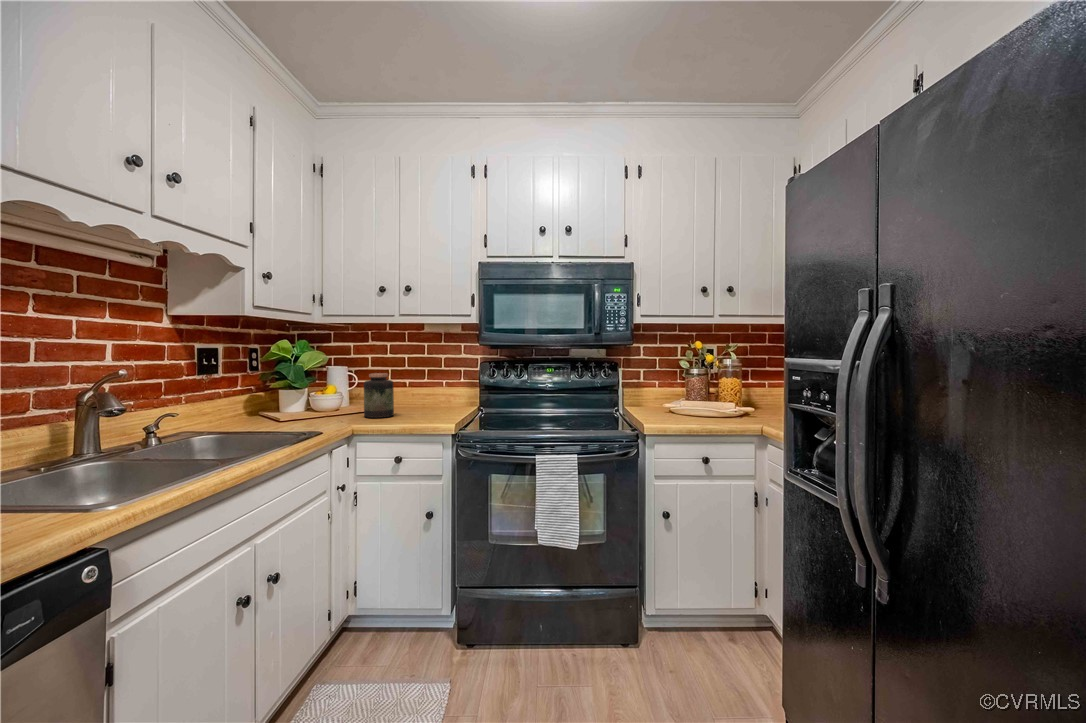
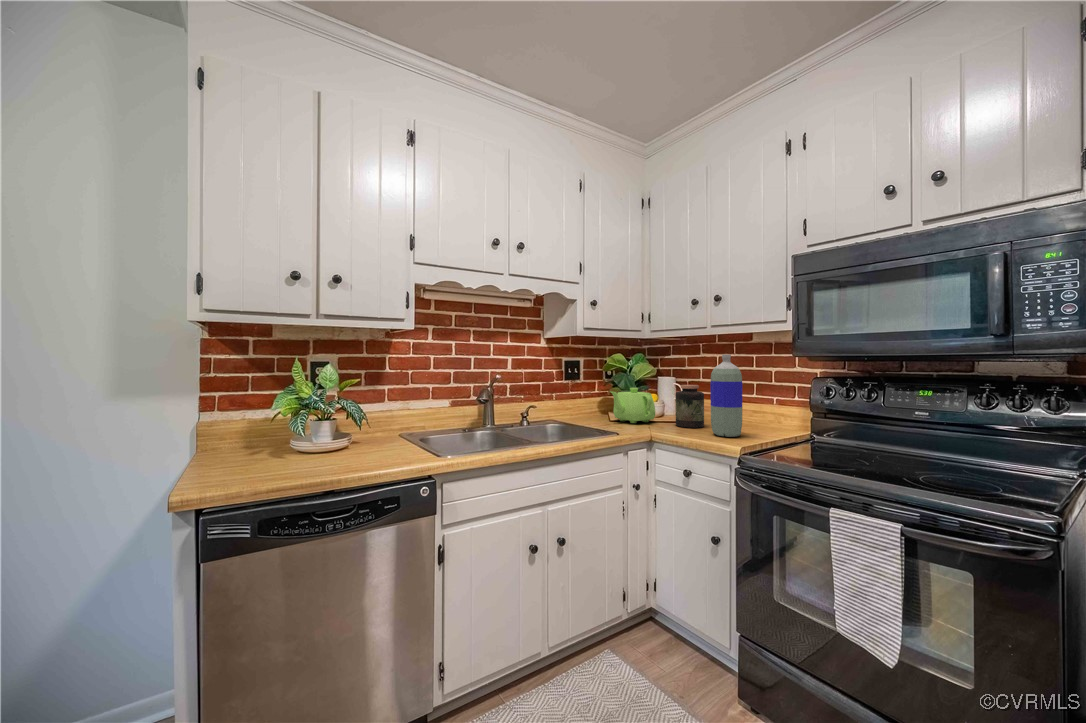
bottle: none [410,342,439,421] -> present [711,355,742,437]
teapot: none [284,380,339,422] -> present [610,388,655,423]

